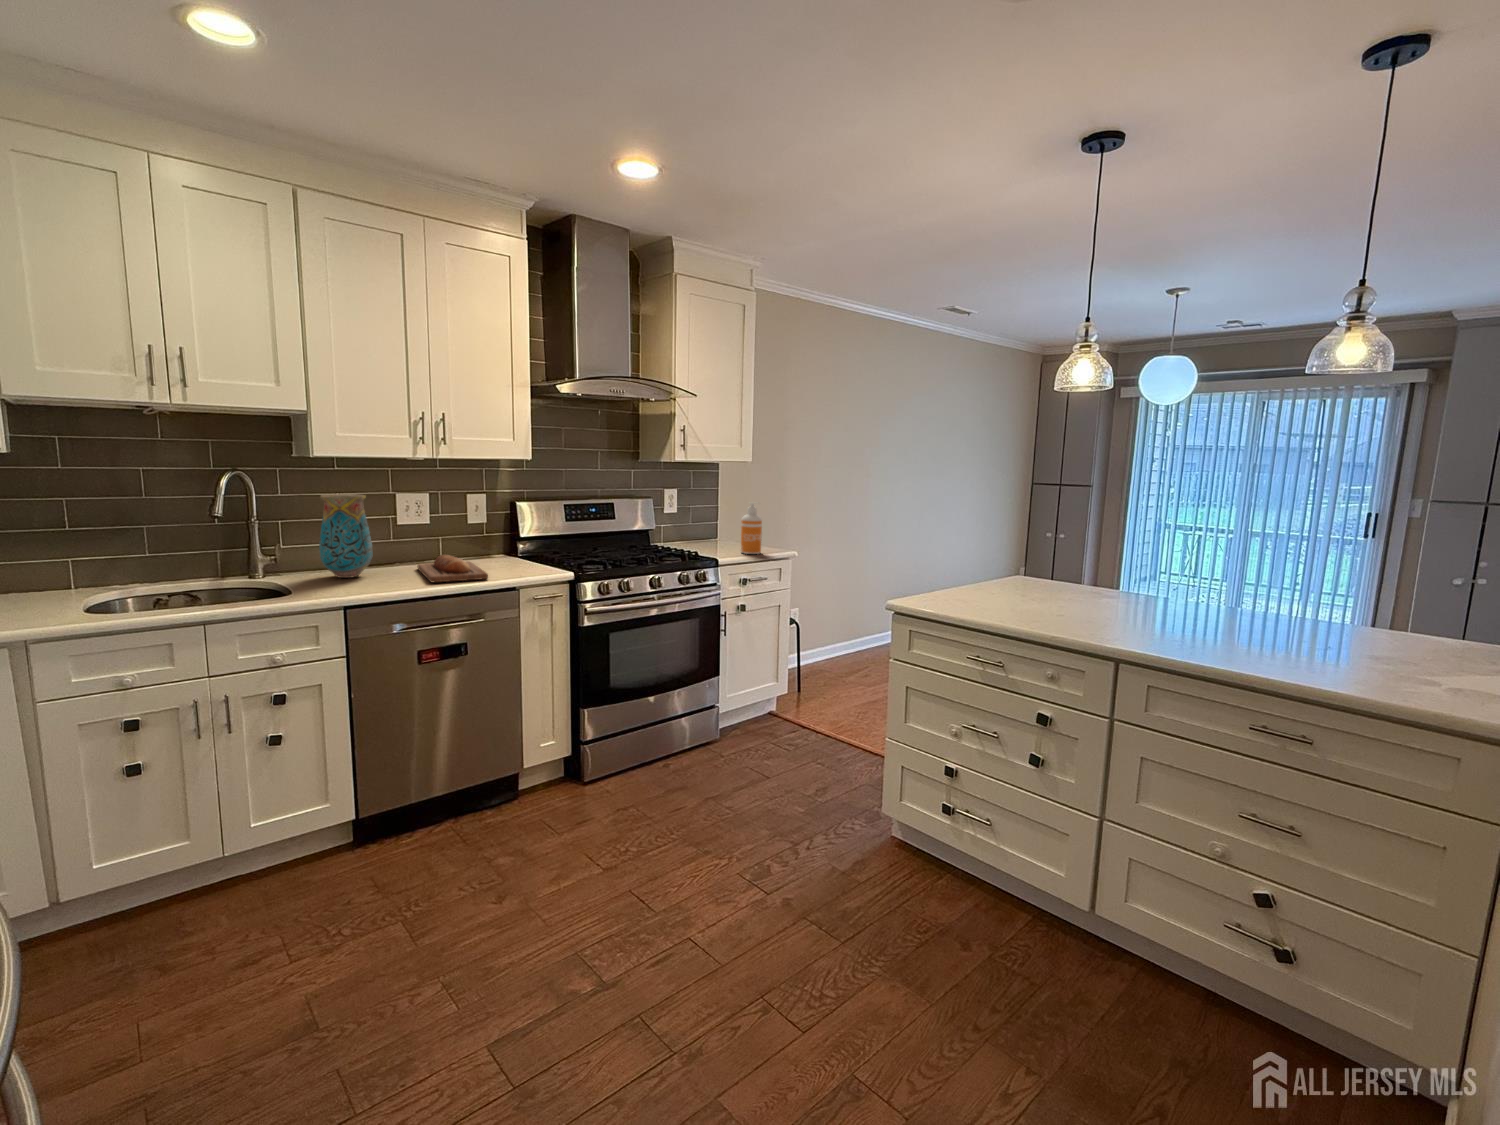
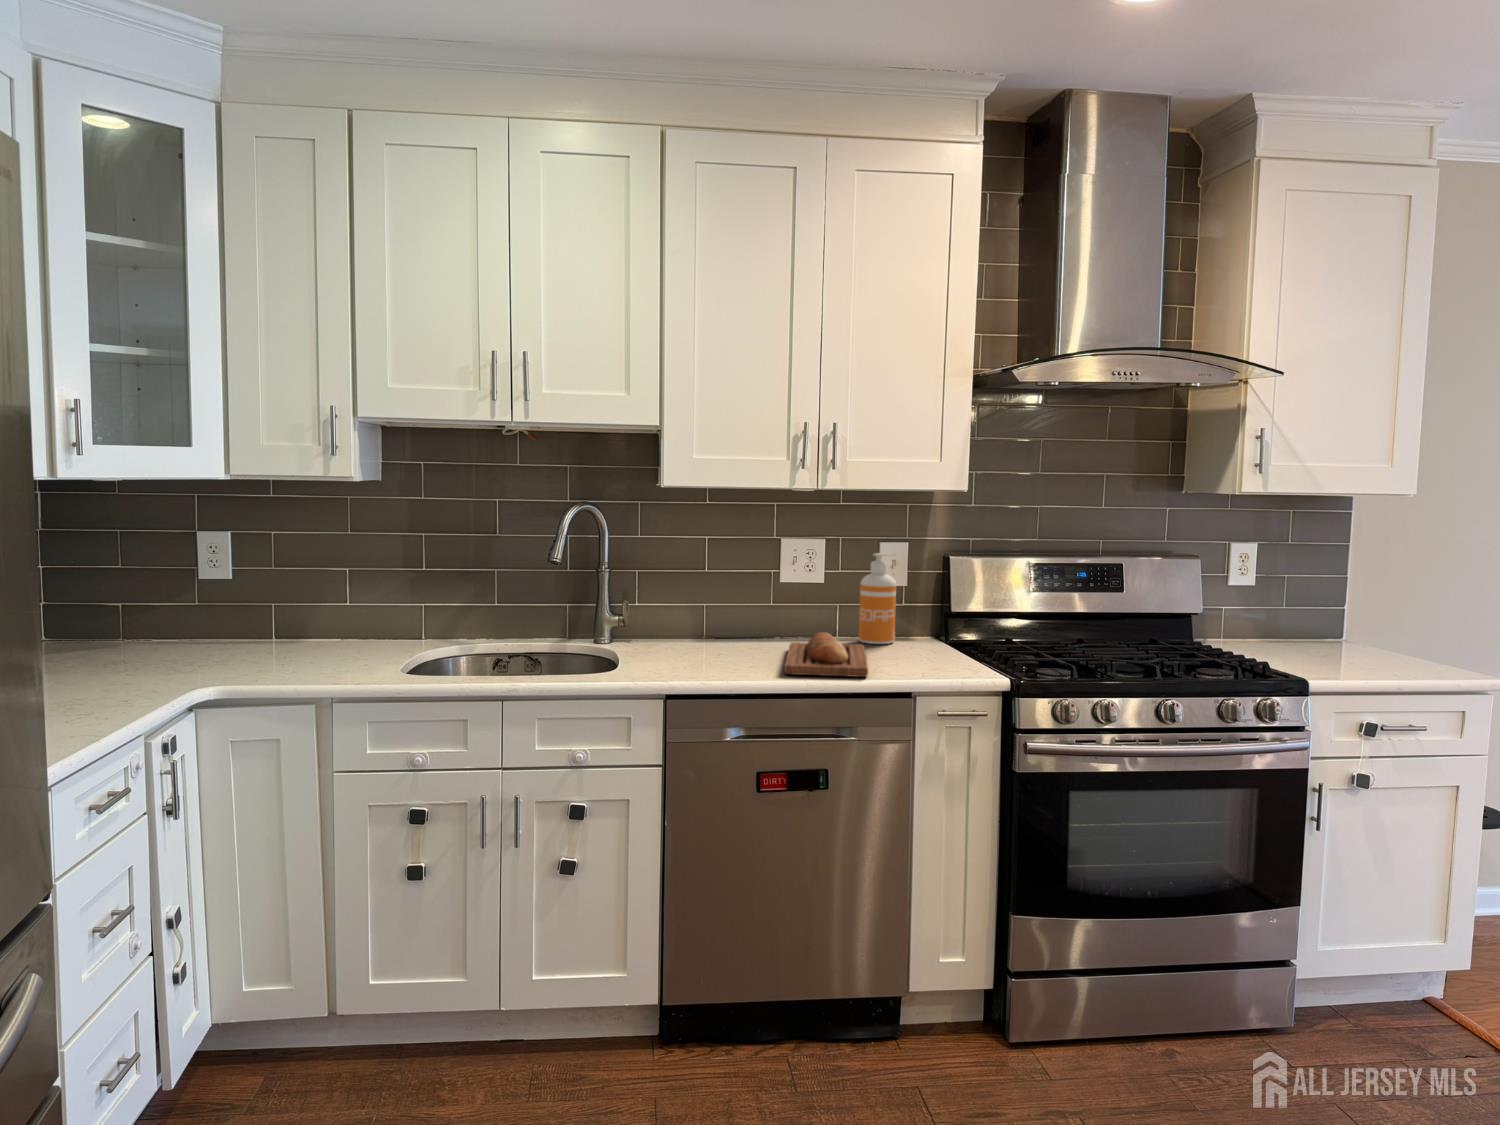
vase: present [319,494,372,578] -> none [664,538,728,655]
soap dispenser: present [741,502,762,554] -> present [859,553,896,644]

